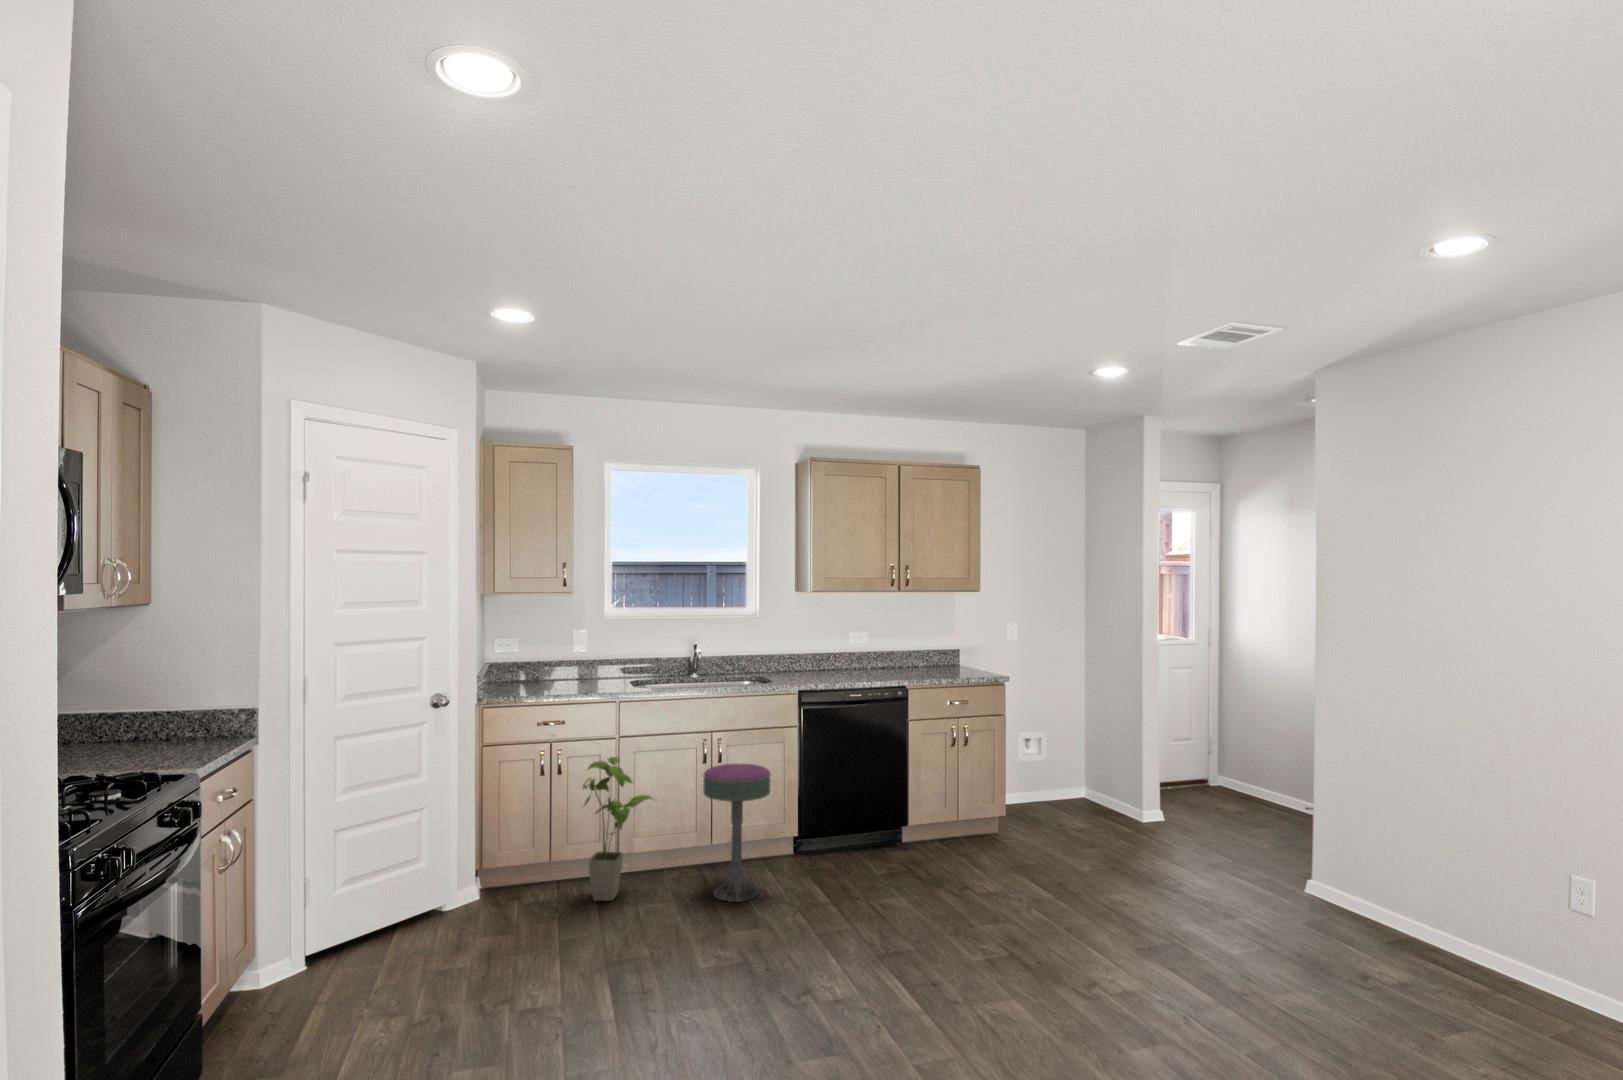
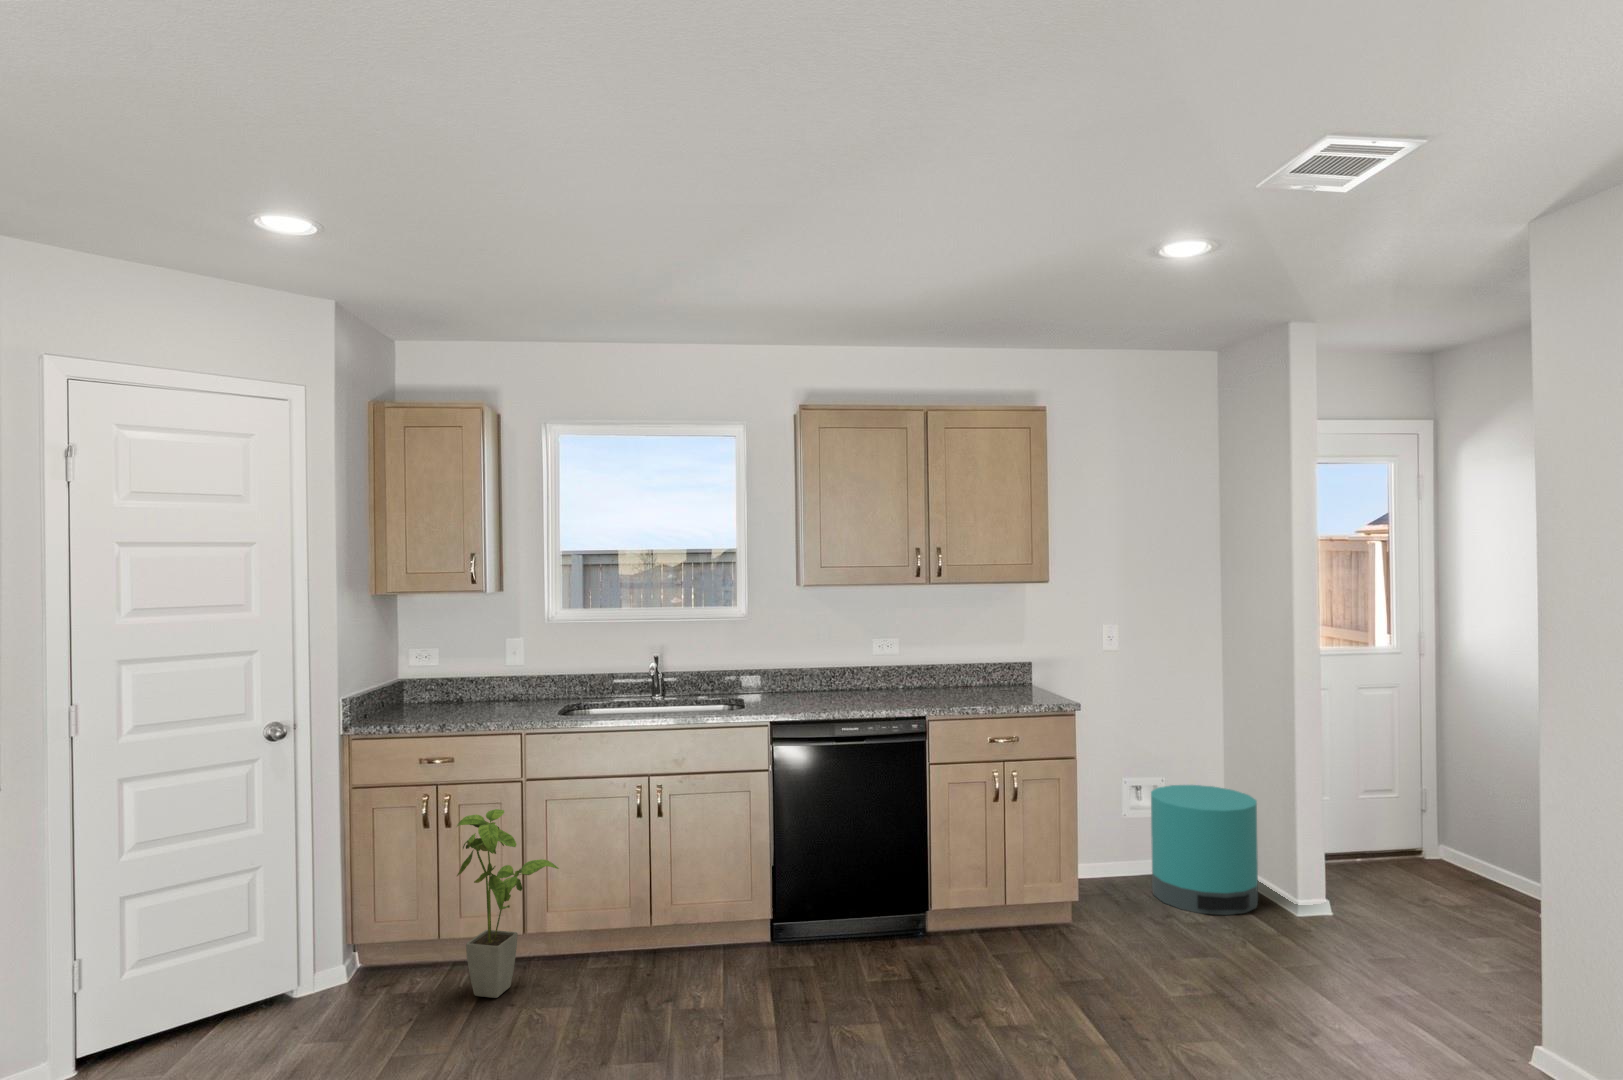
trash can: none [1042,736,1115,823] -> present [1151,785,1258,915]
bar stool: present [703,764,771,902] -> none [610,821,702,1014]

